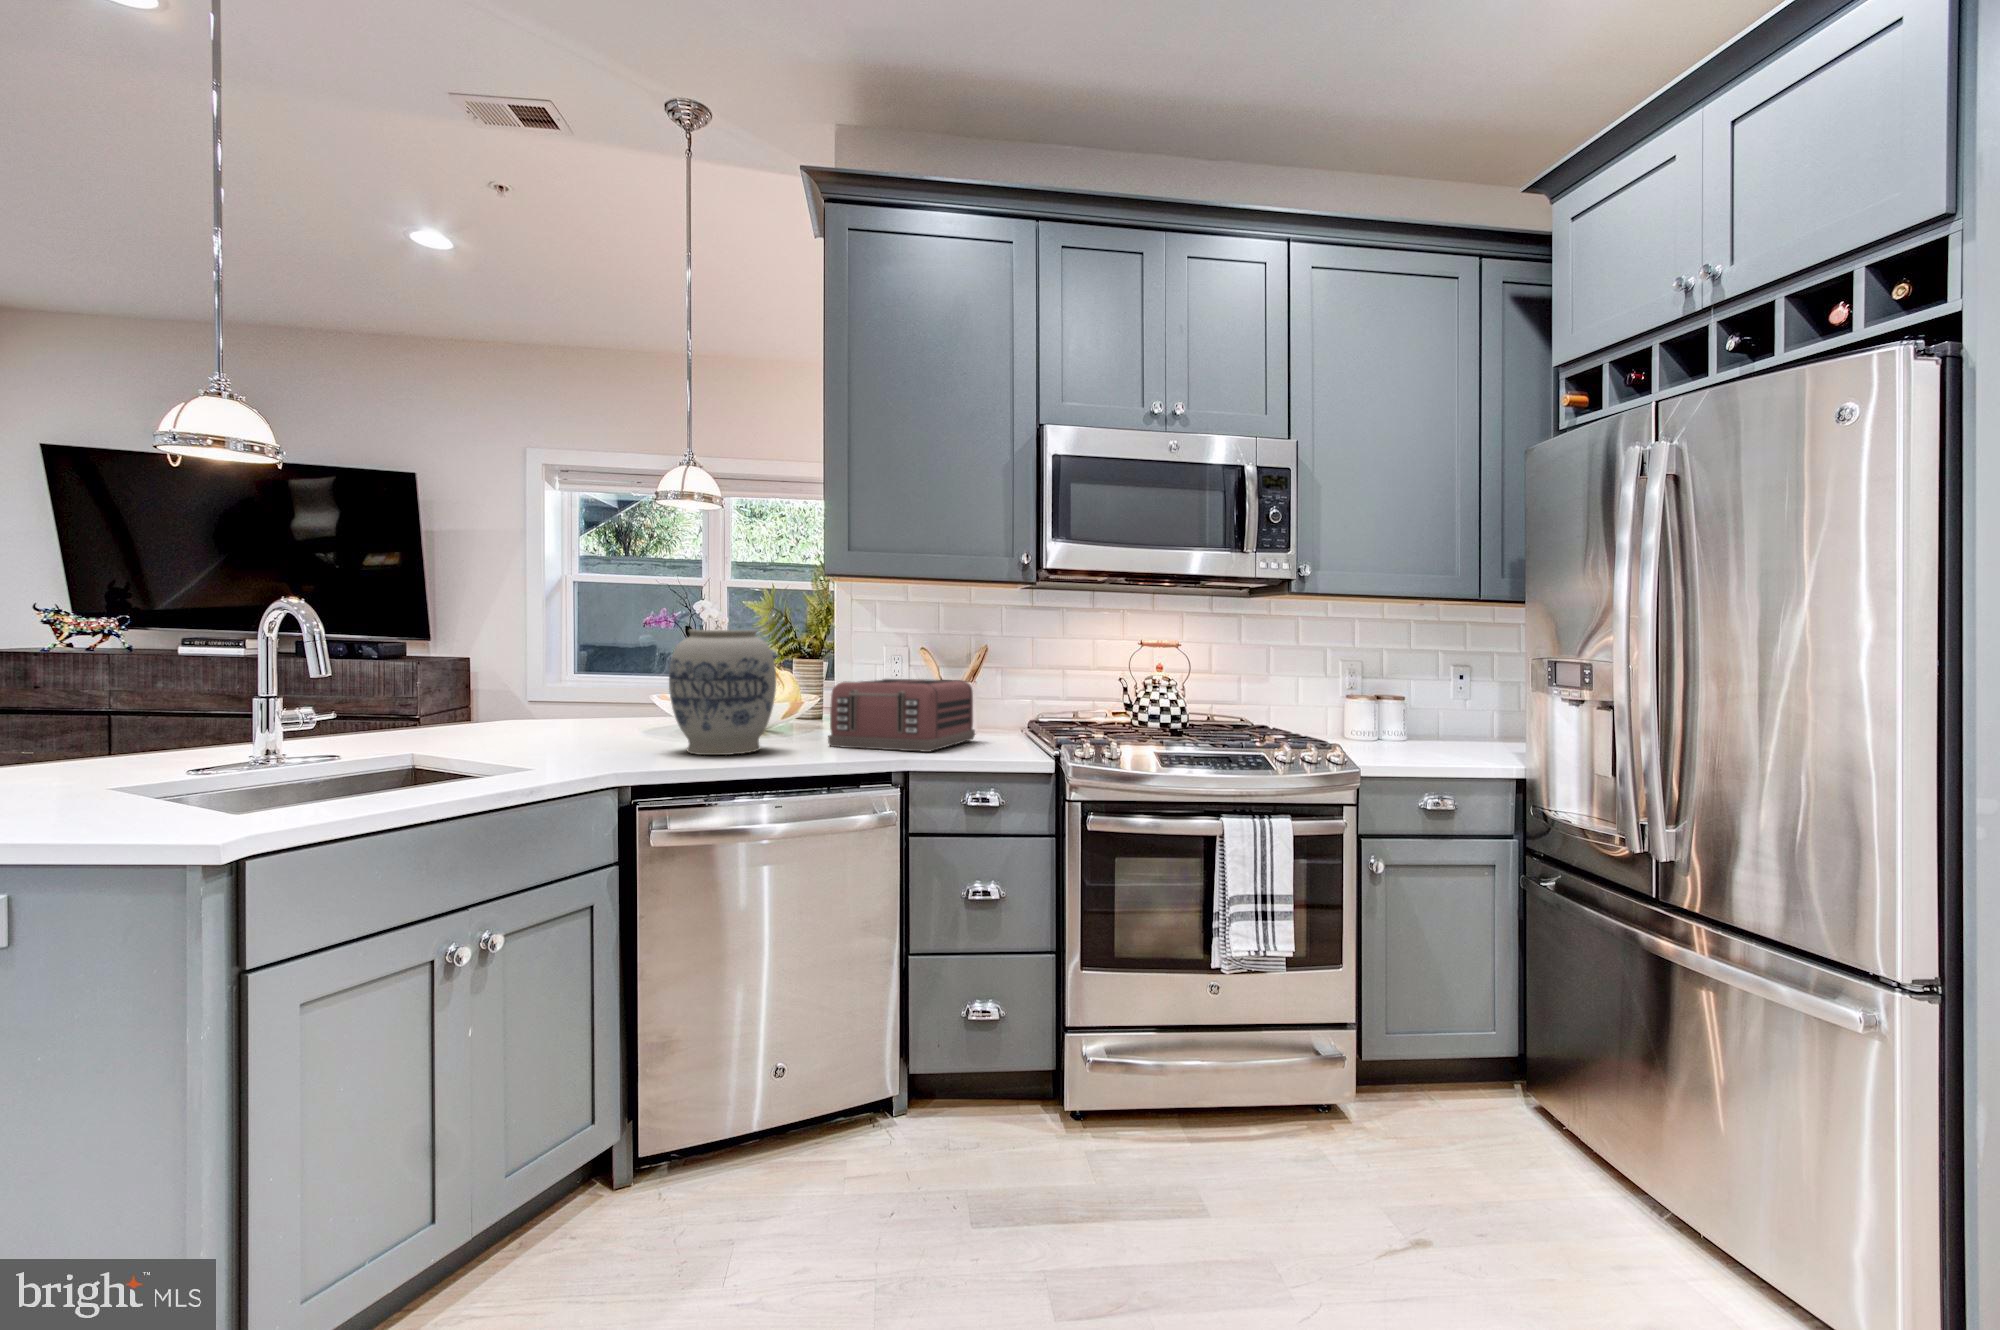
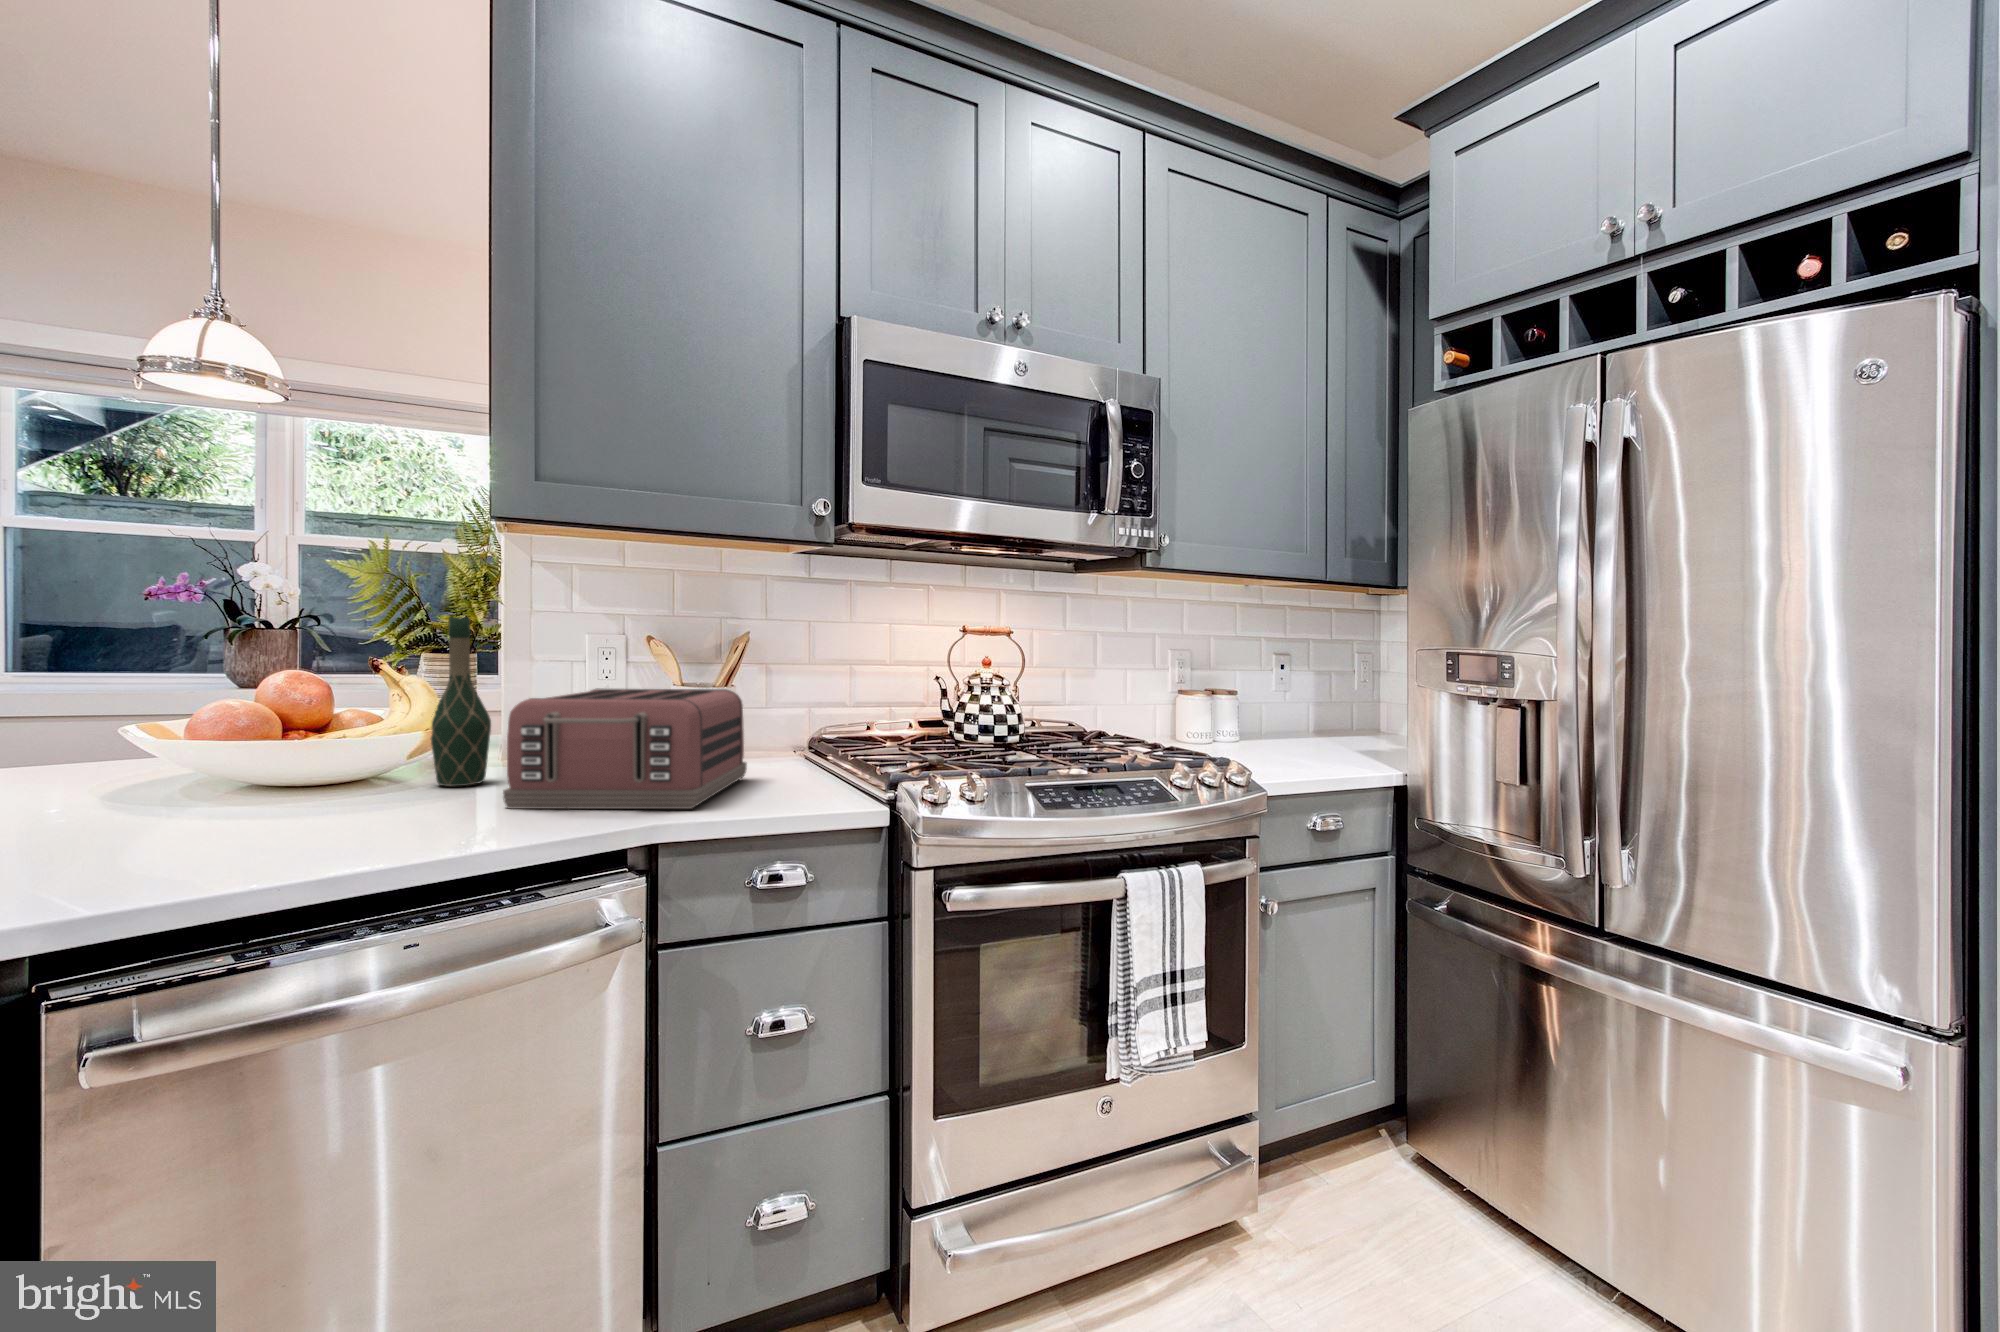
vase: present [669,629,776,755] -> none [152,608,401,853]
wine bottle: none [793,634,826,736] -> present [431,617,491,786]

